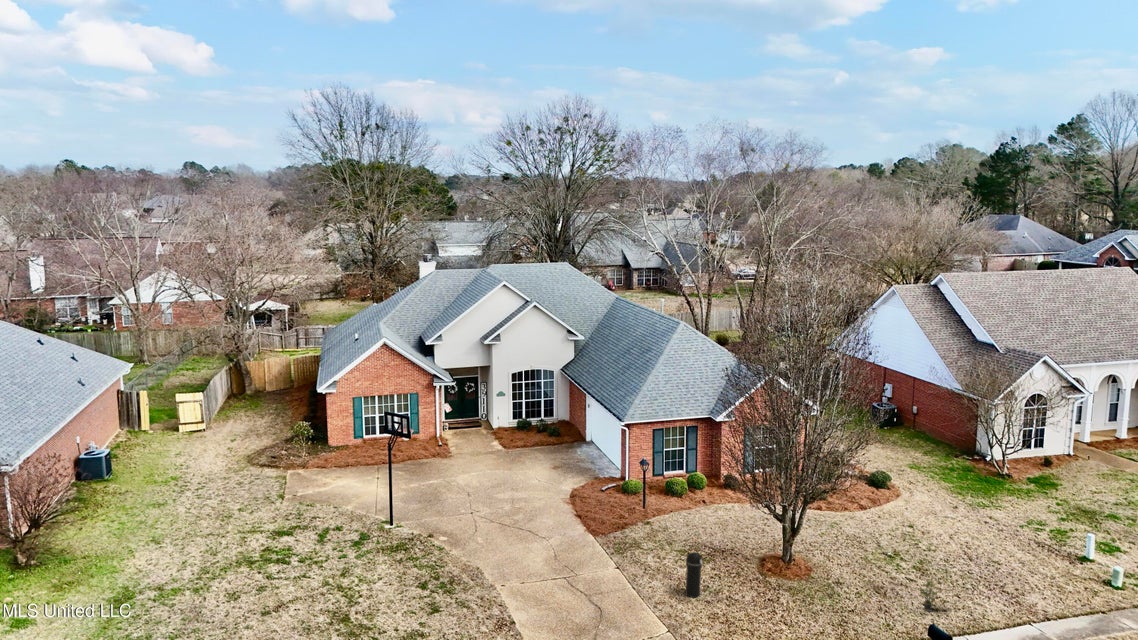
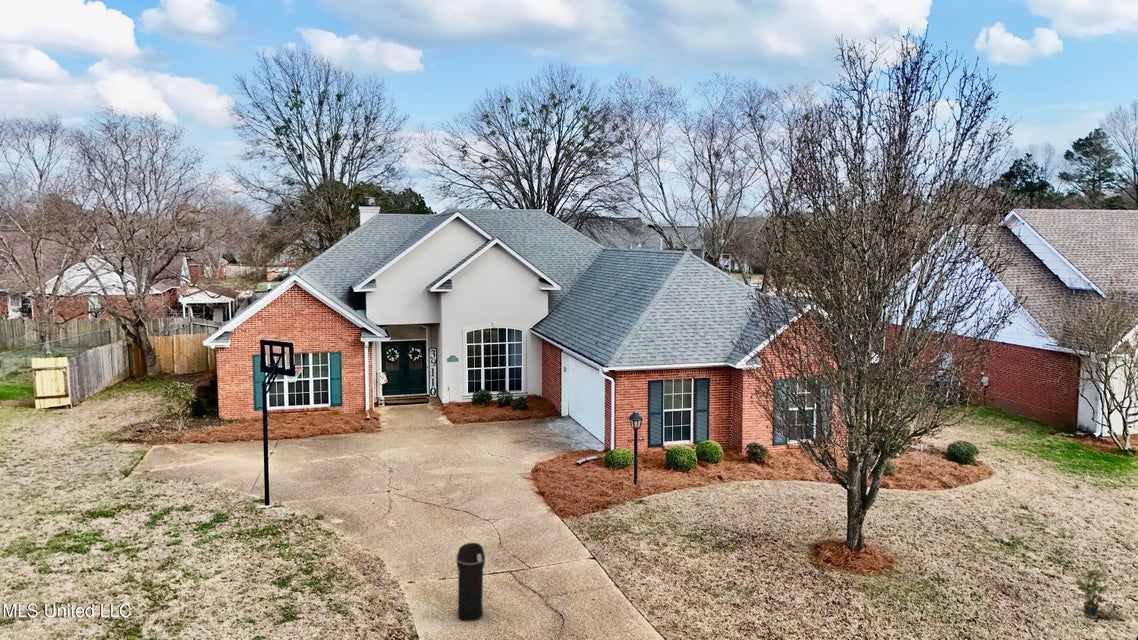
trash can: present [685,552,703,598] -> present [457,543,485,621]

